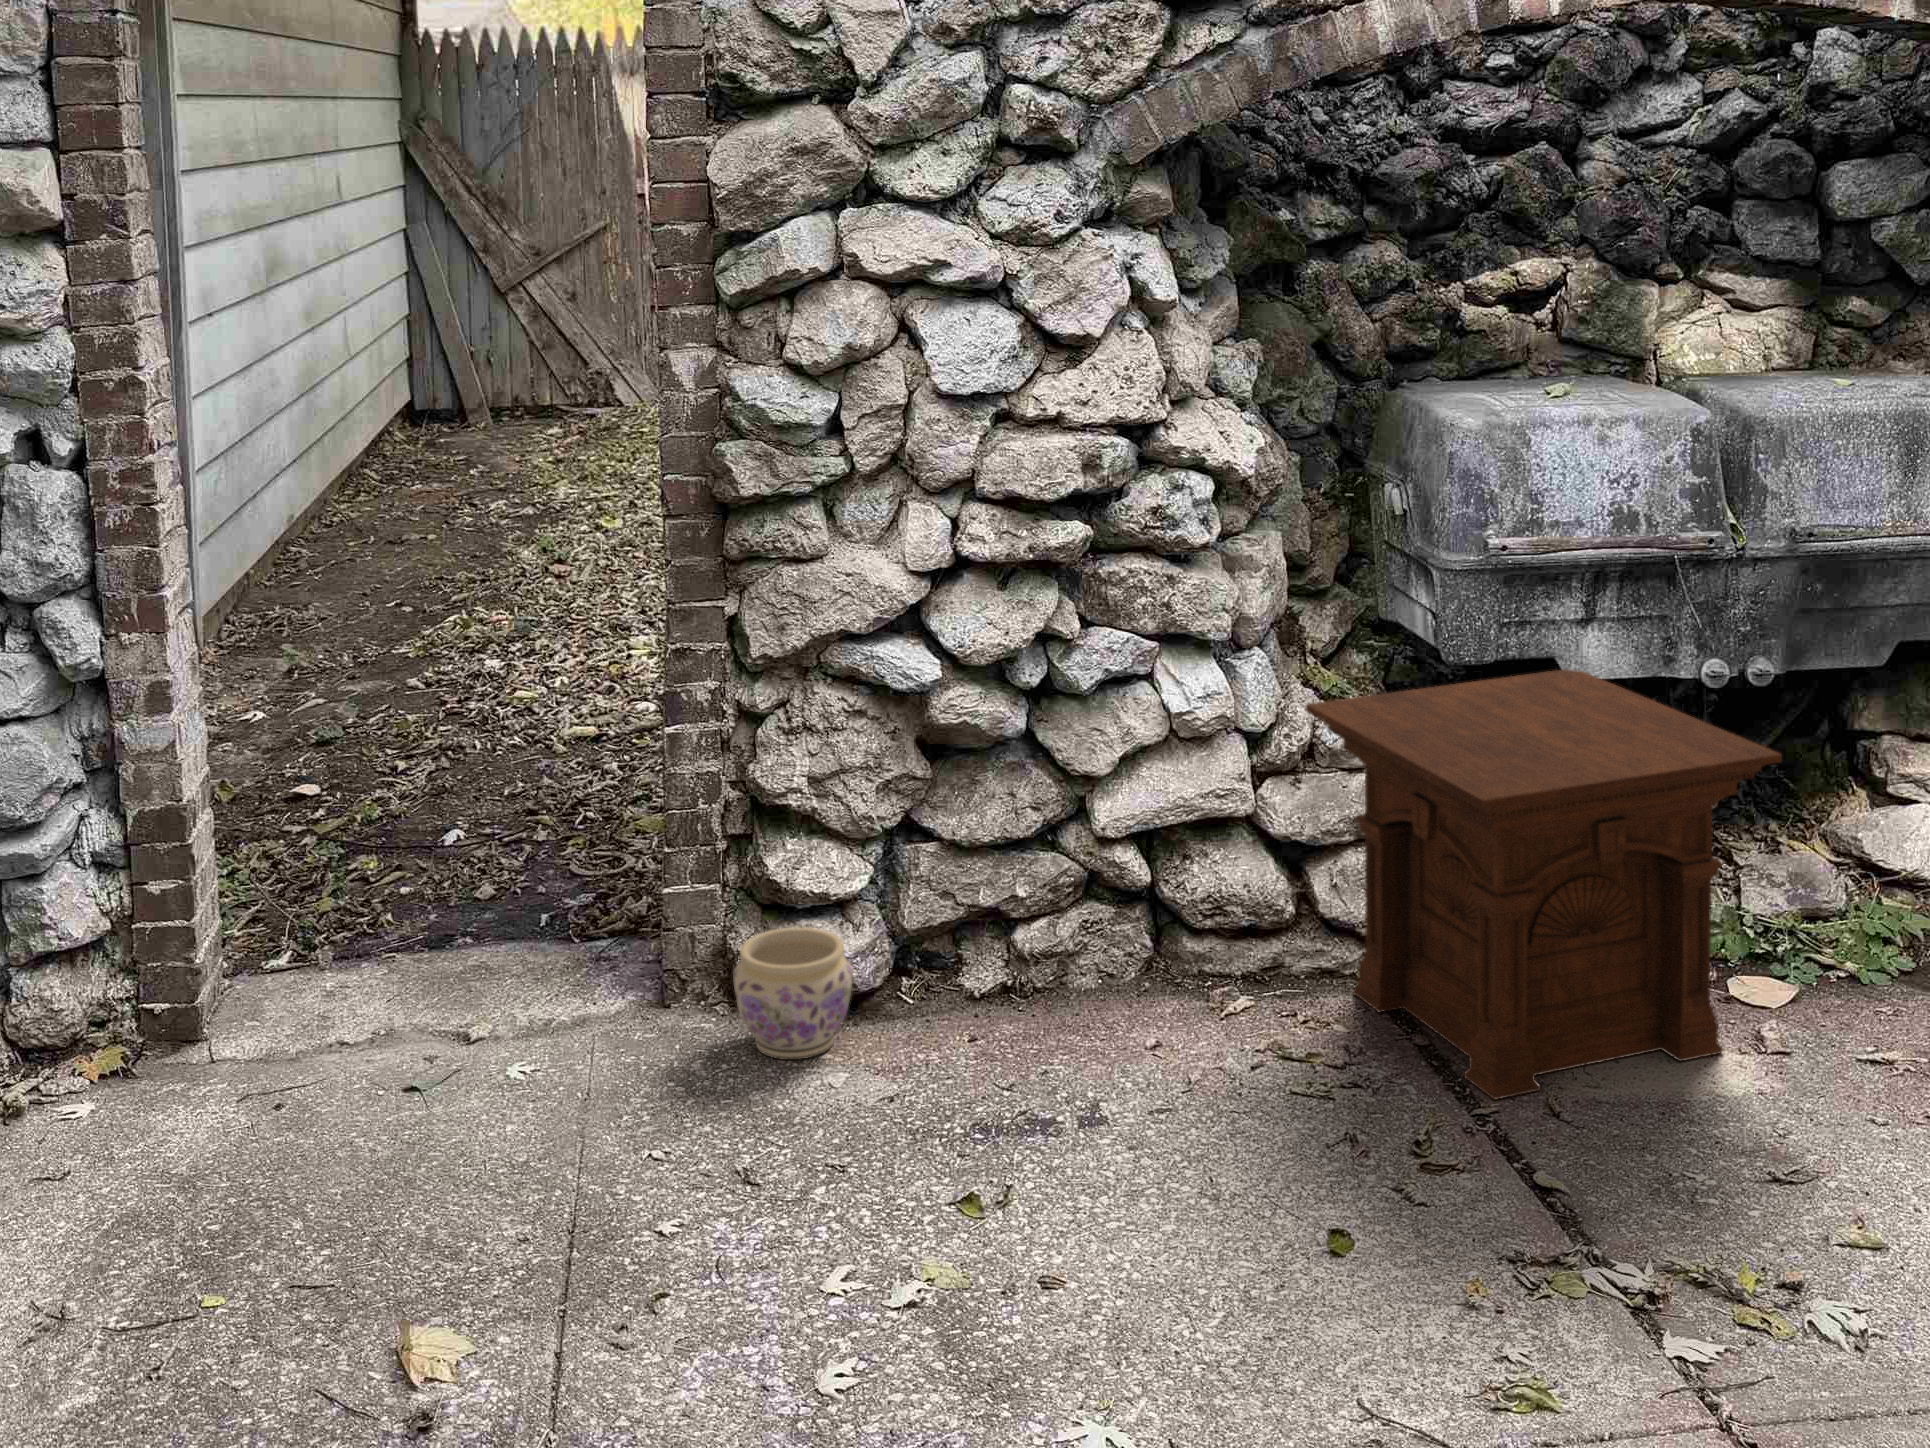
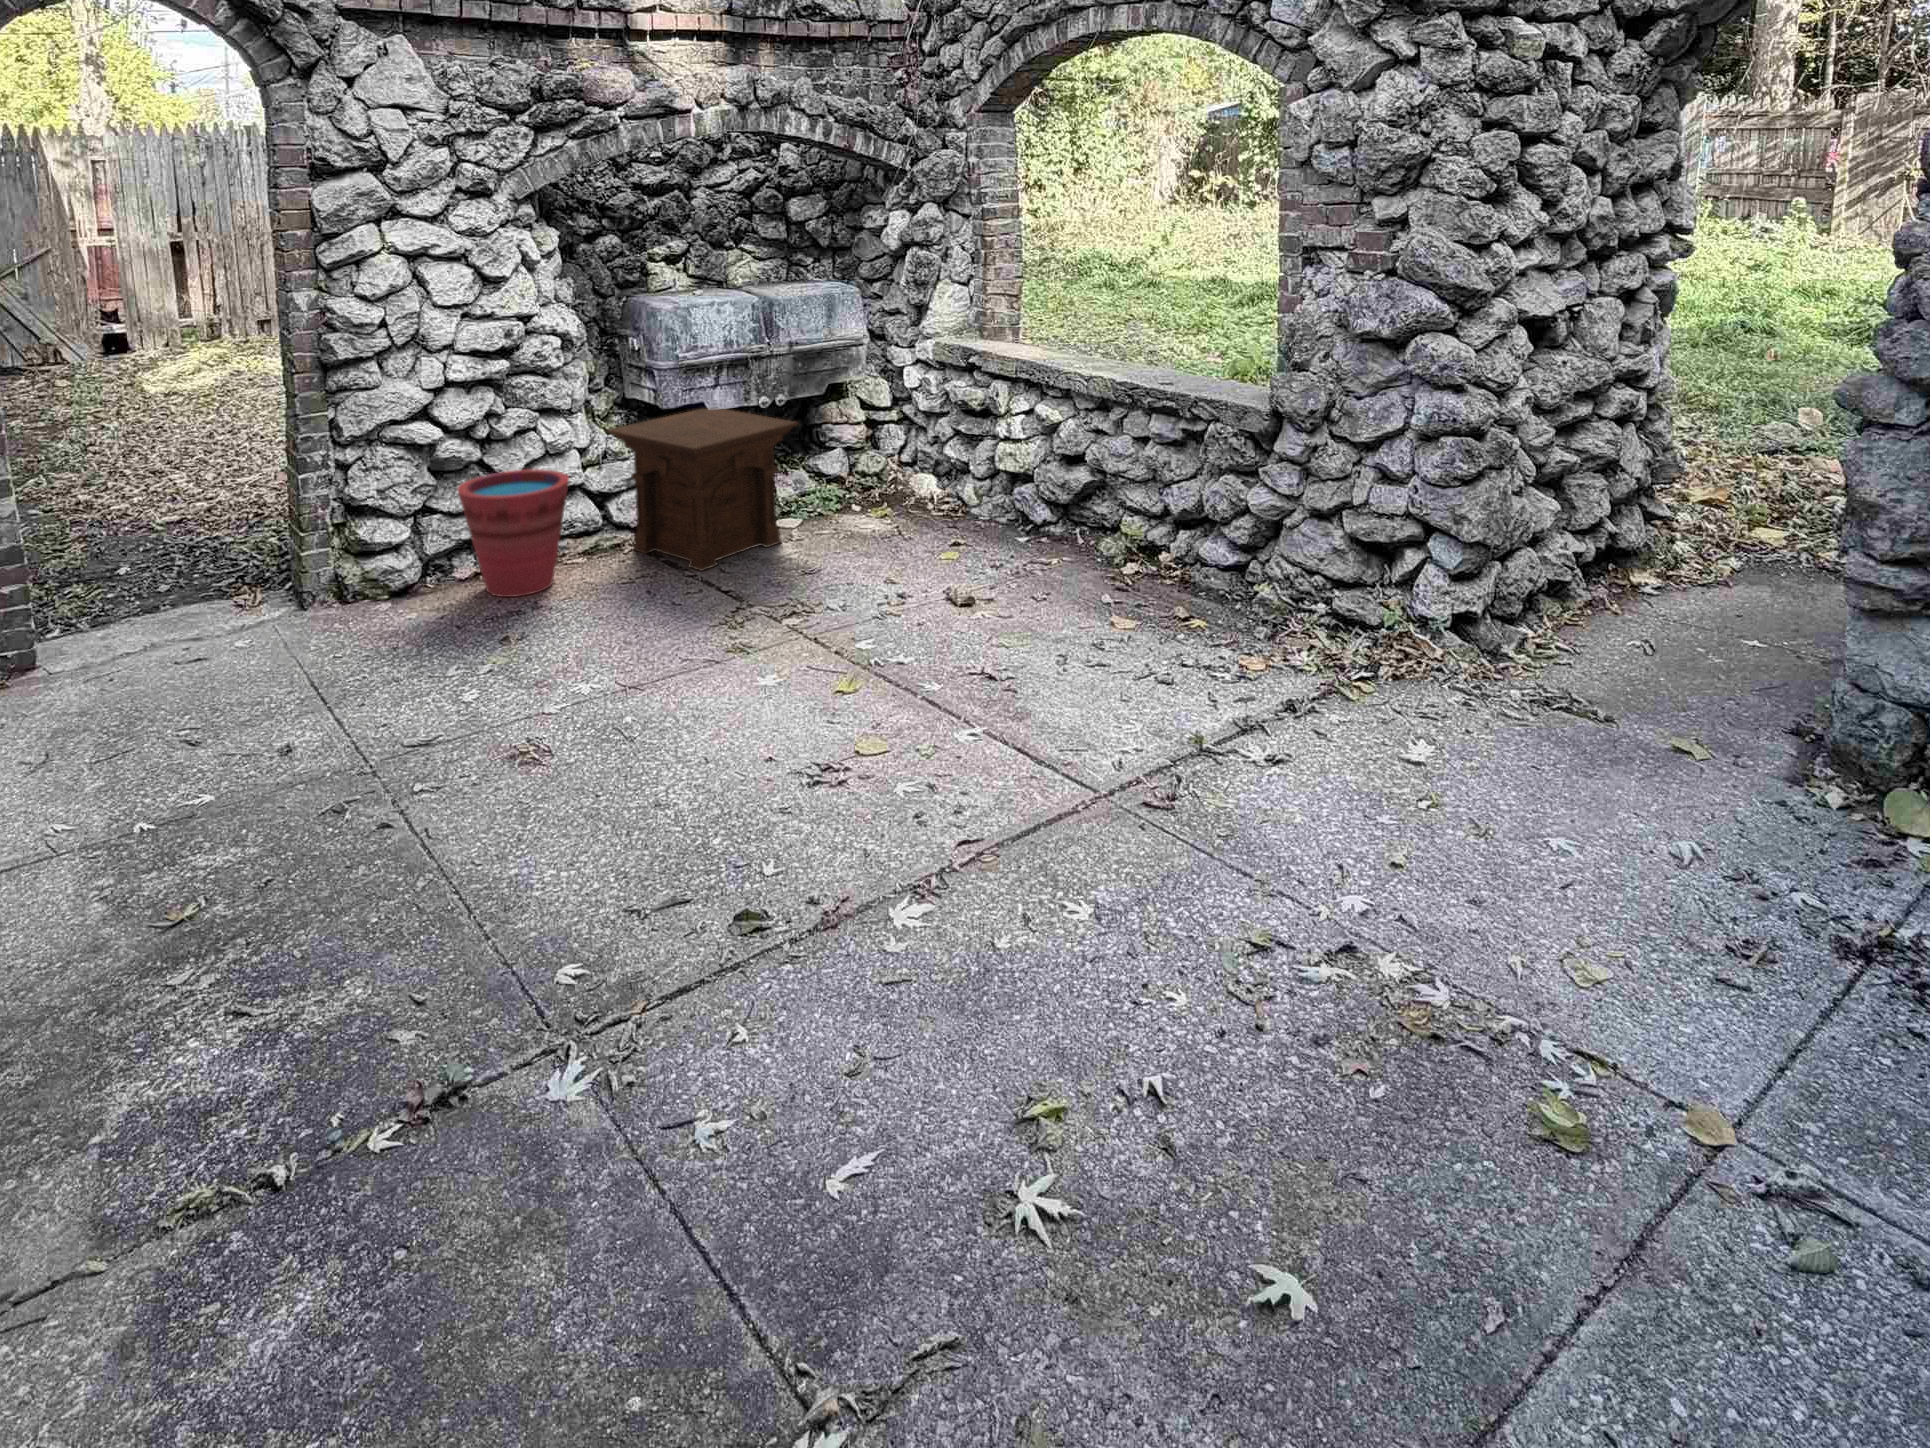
bucket: none [954,772,1197,1075] -> present [458,469,569,597]
planter: present [733,927,853,1060] -> none [350,557,411,617]

